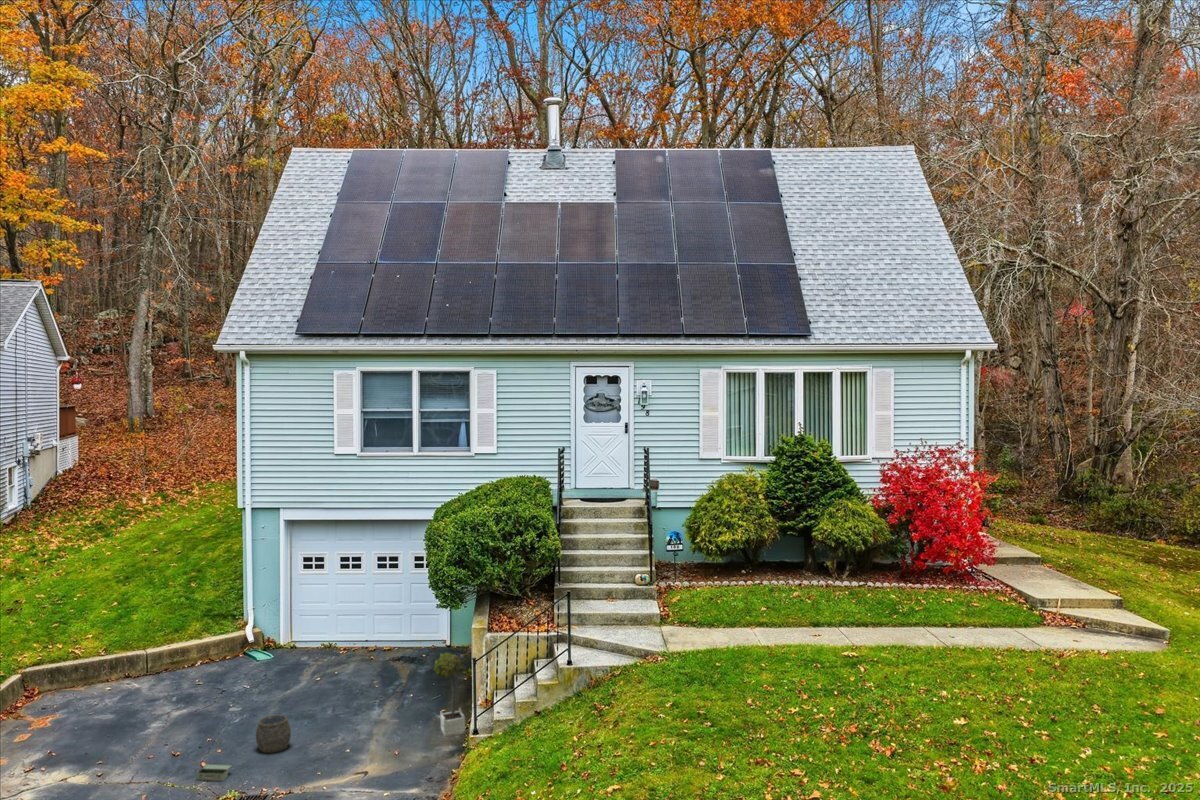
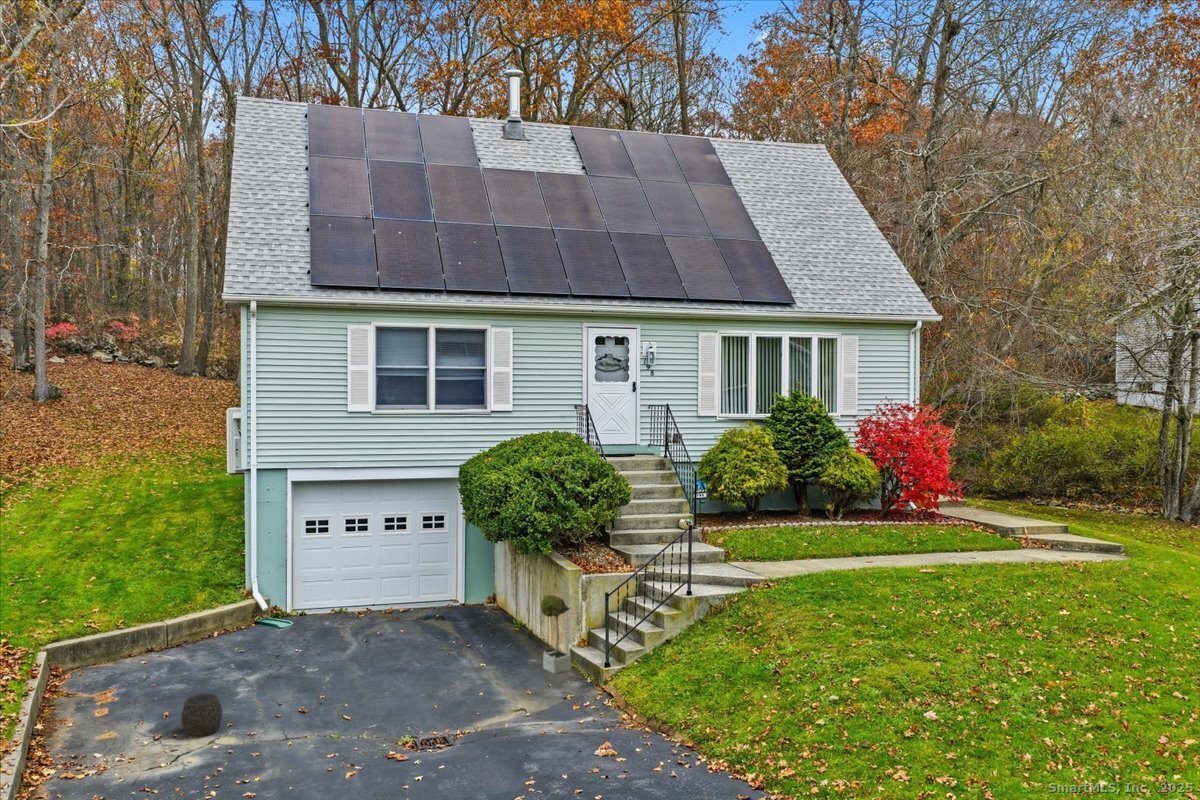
woven basket: present [256,715,291,753] -> present [181,694,222,736]
toolbox: present [197,764,232,781] -> none [356,712,386,730]

